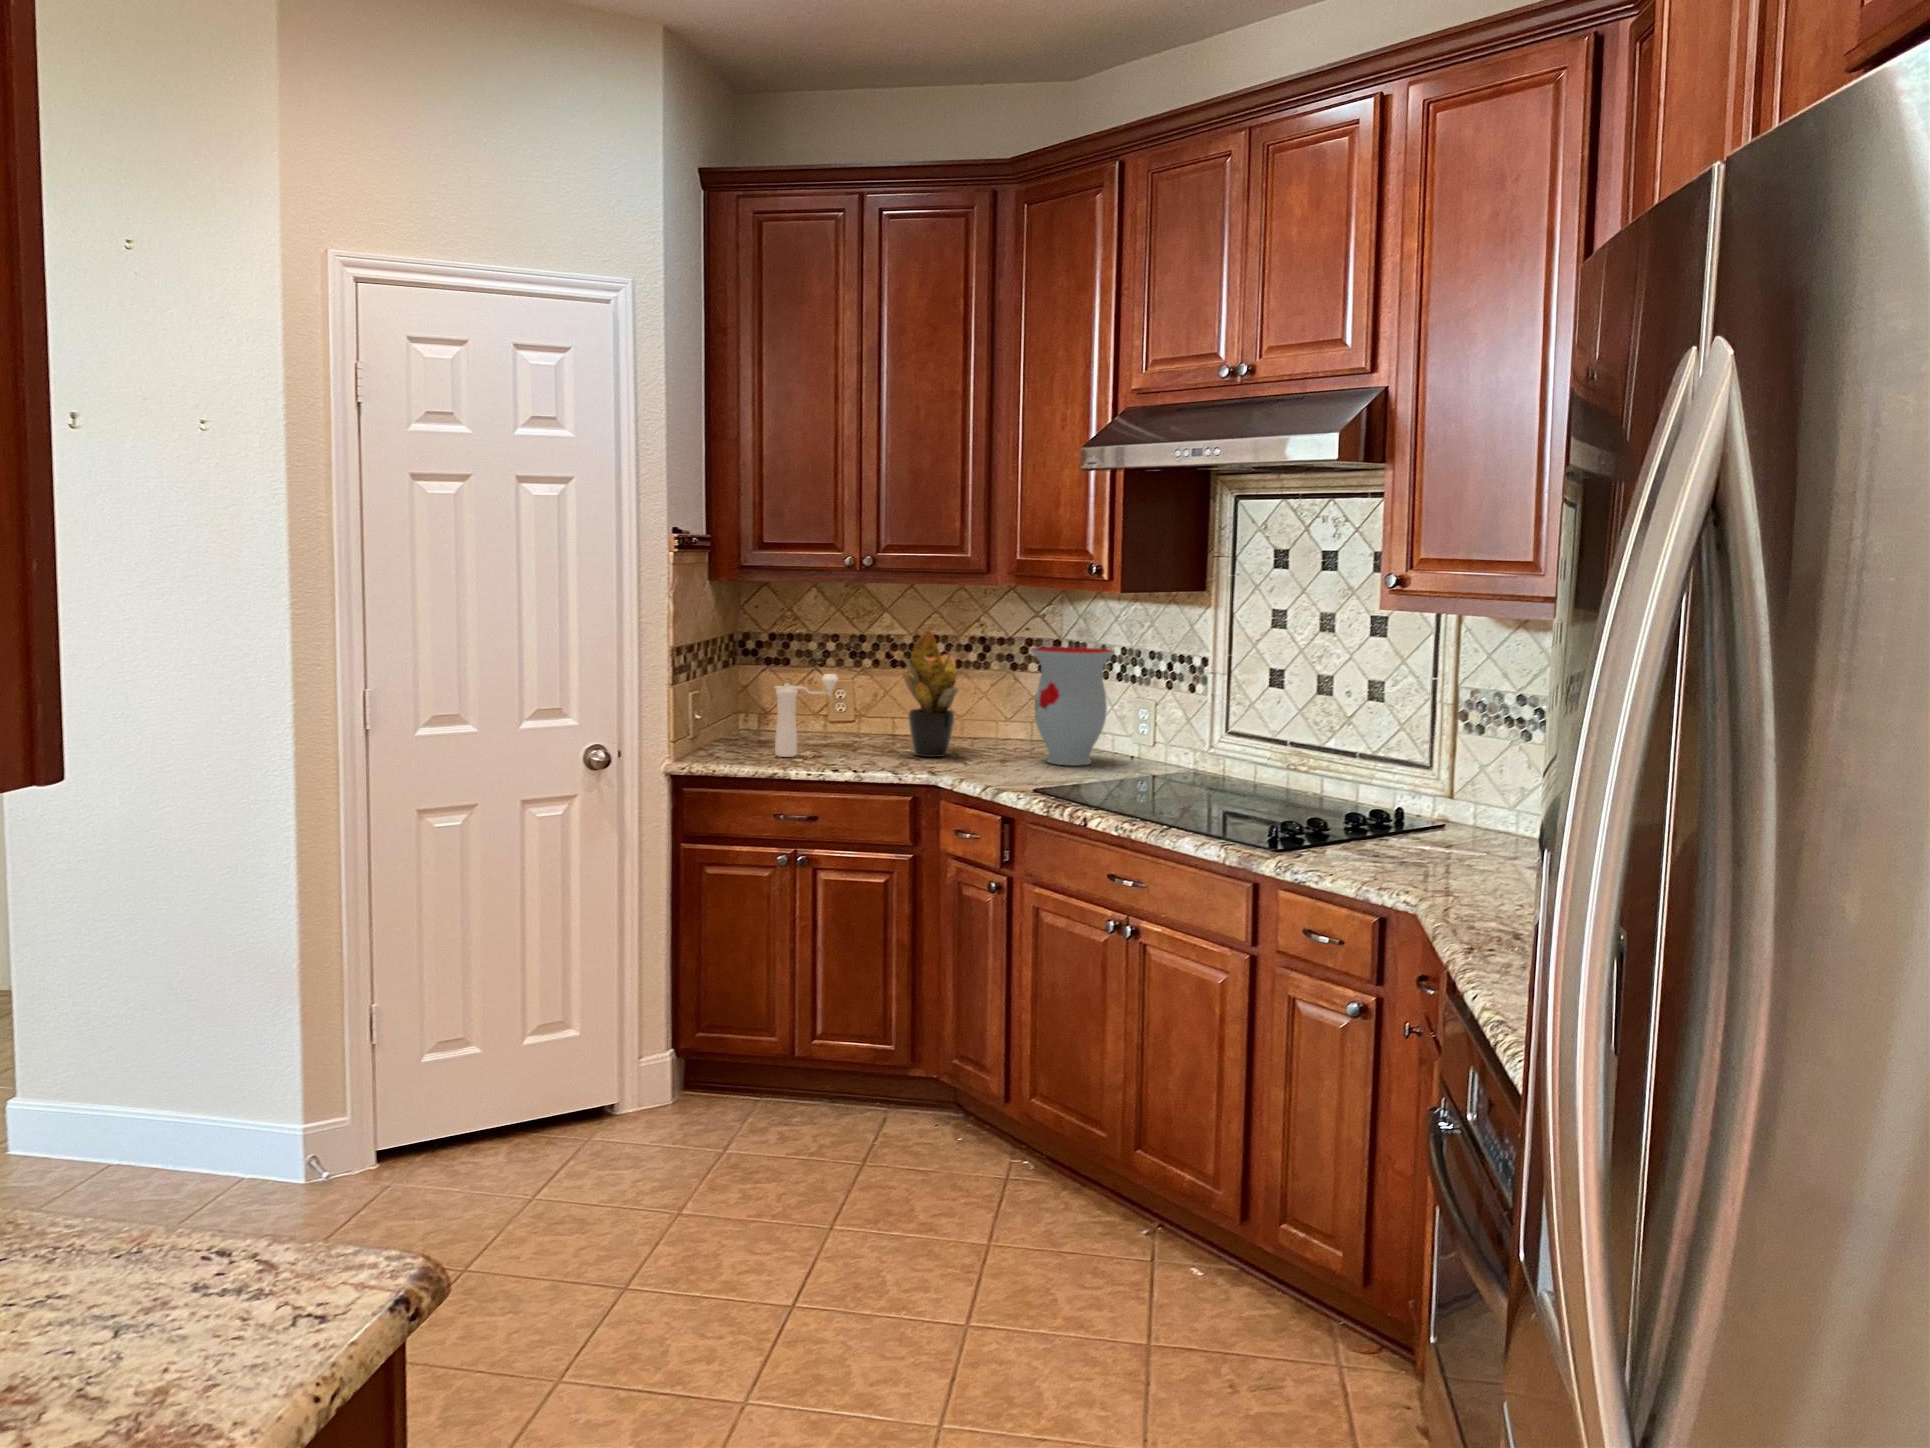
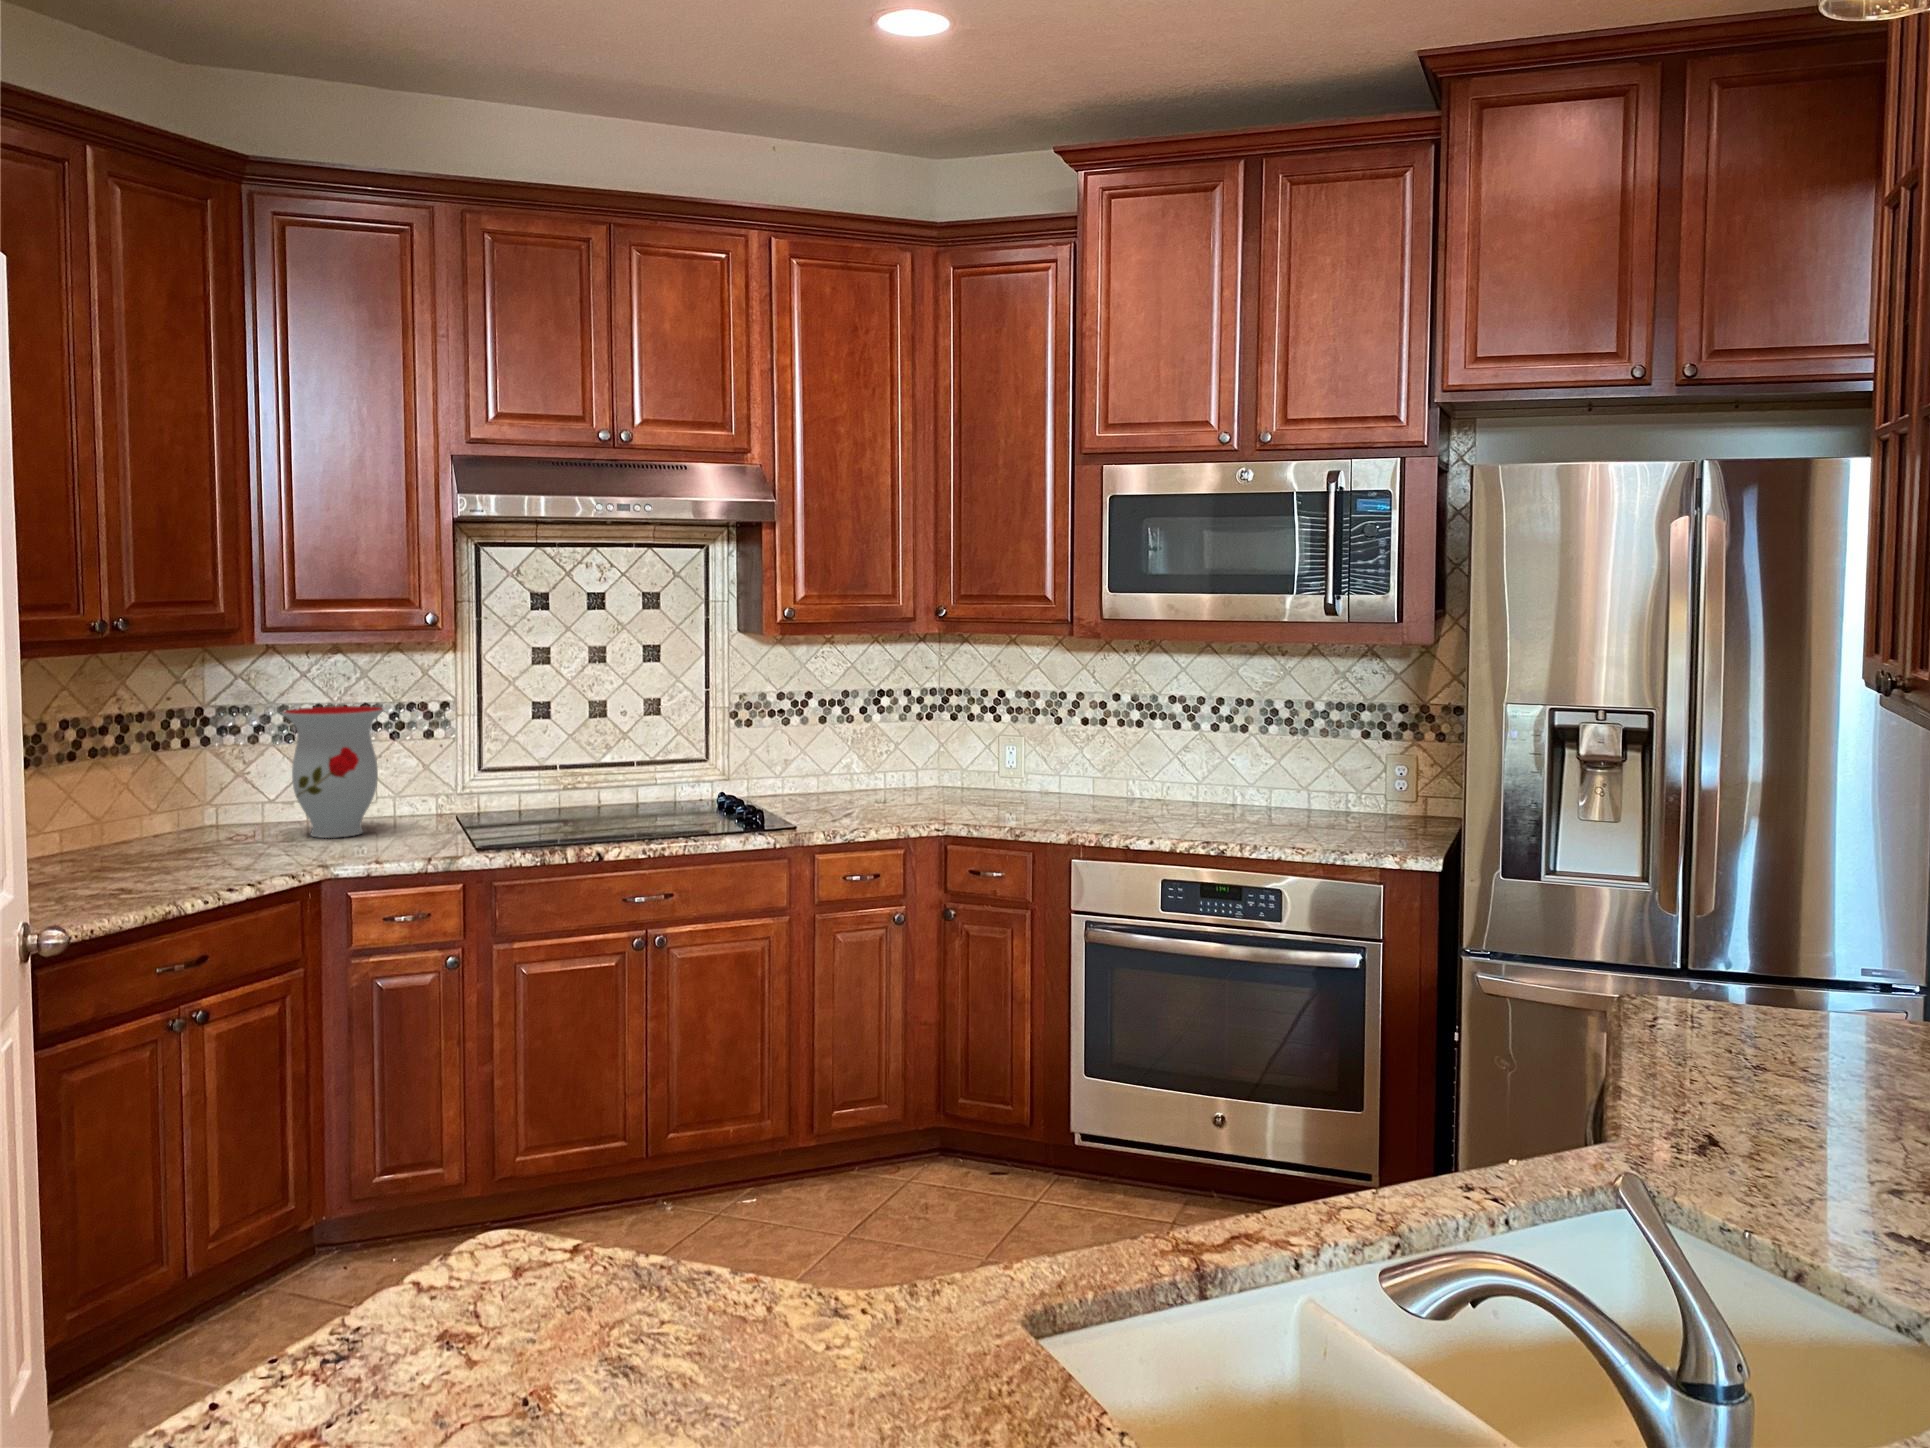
potted plant: present [892,631,966,757] -> none [152,700,269,864]
pepper mill: present [775,674,838,757] -> none [85,777,149,901]

